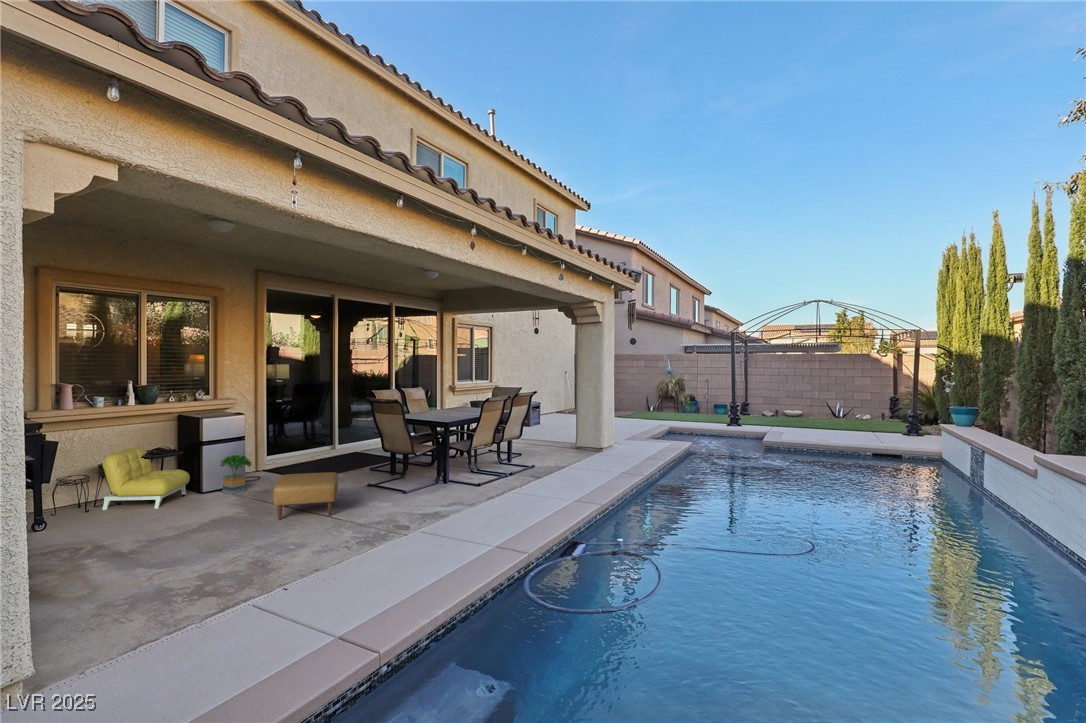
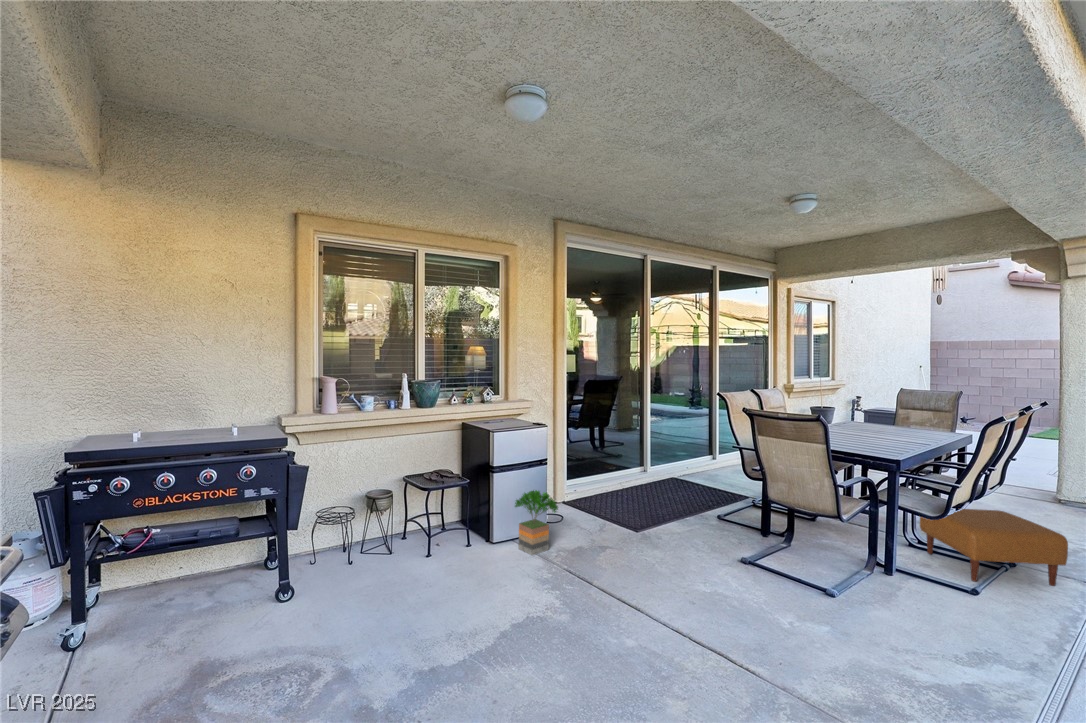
armchair: present [102,447,190,510] -> none [368,469,476,575]
ottoman: present [273,472,338,520] -> present [920,509,1068,586]

